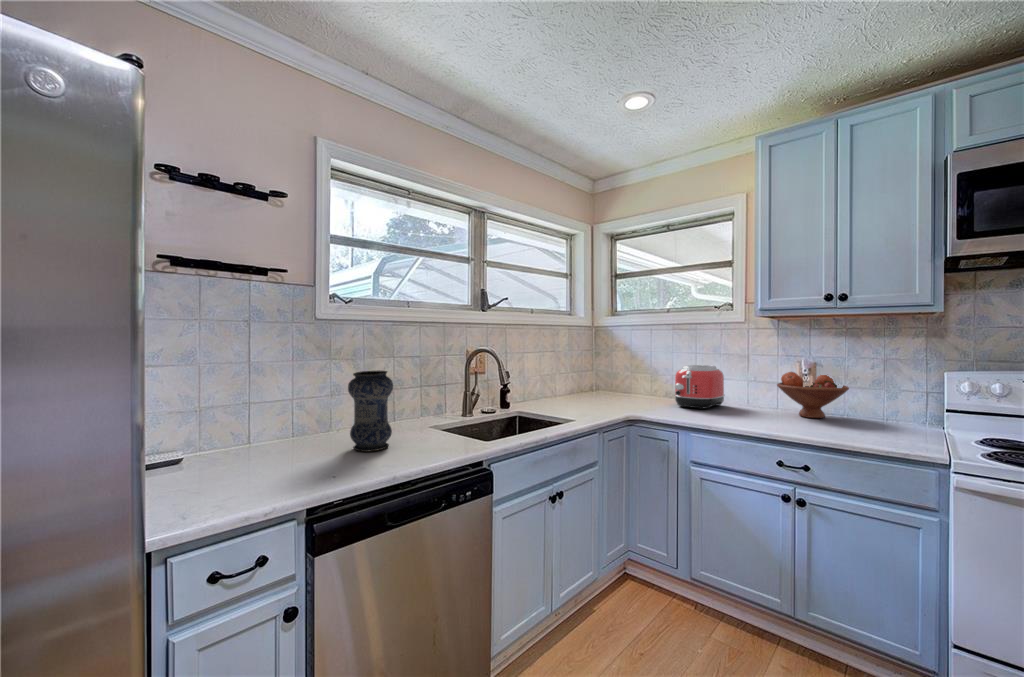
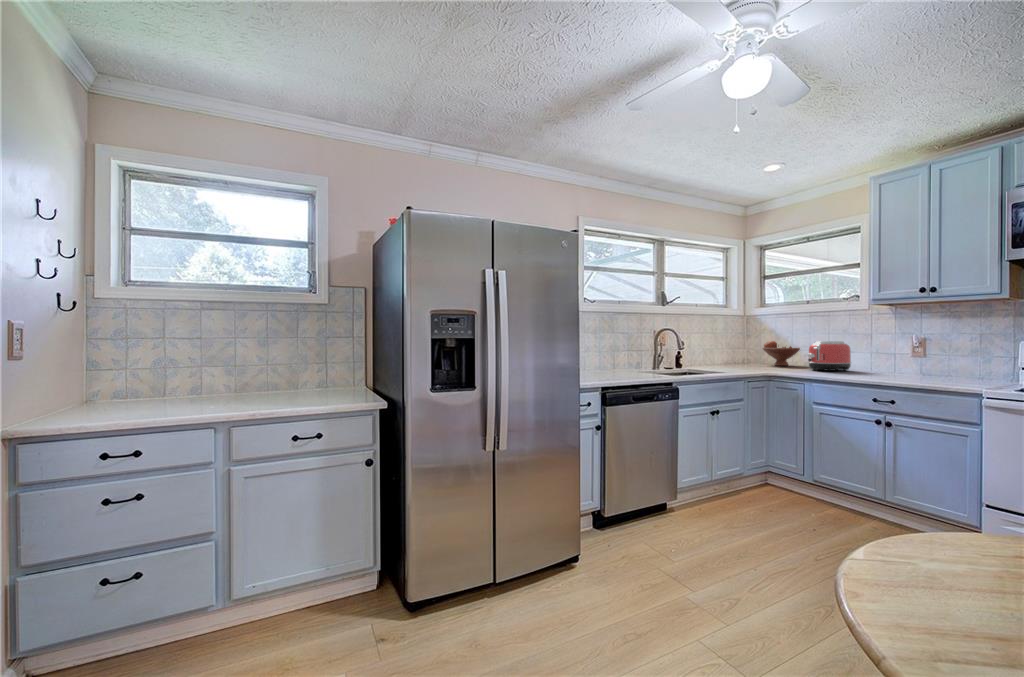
vase: present [348,370,393,452] -> none [600,337,623,376]
fruit bowl: present [777,372,849,418] -> present [763,341,800,366]

